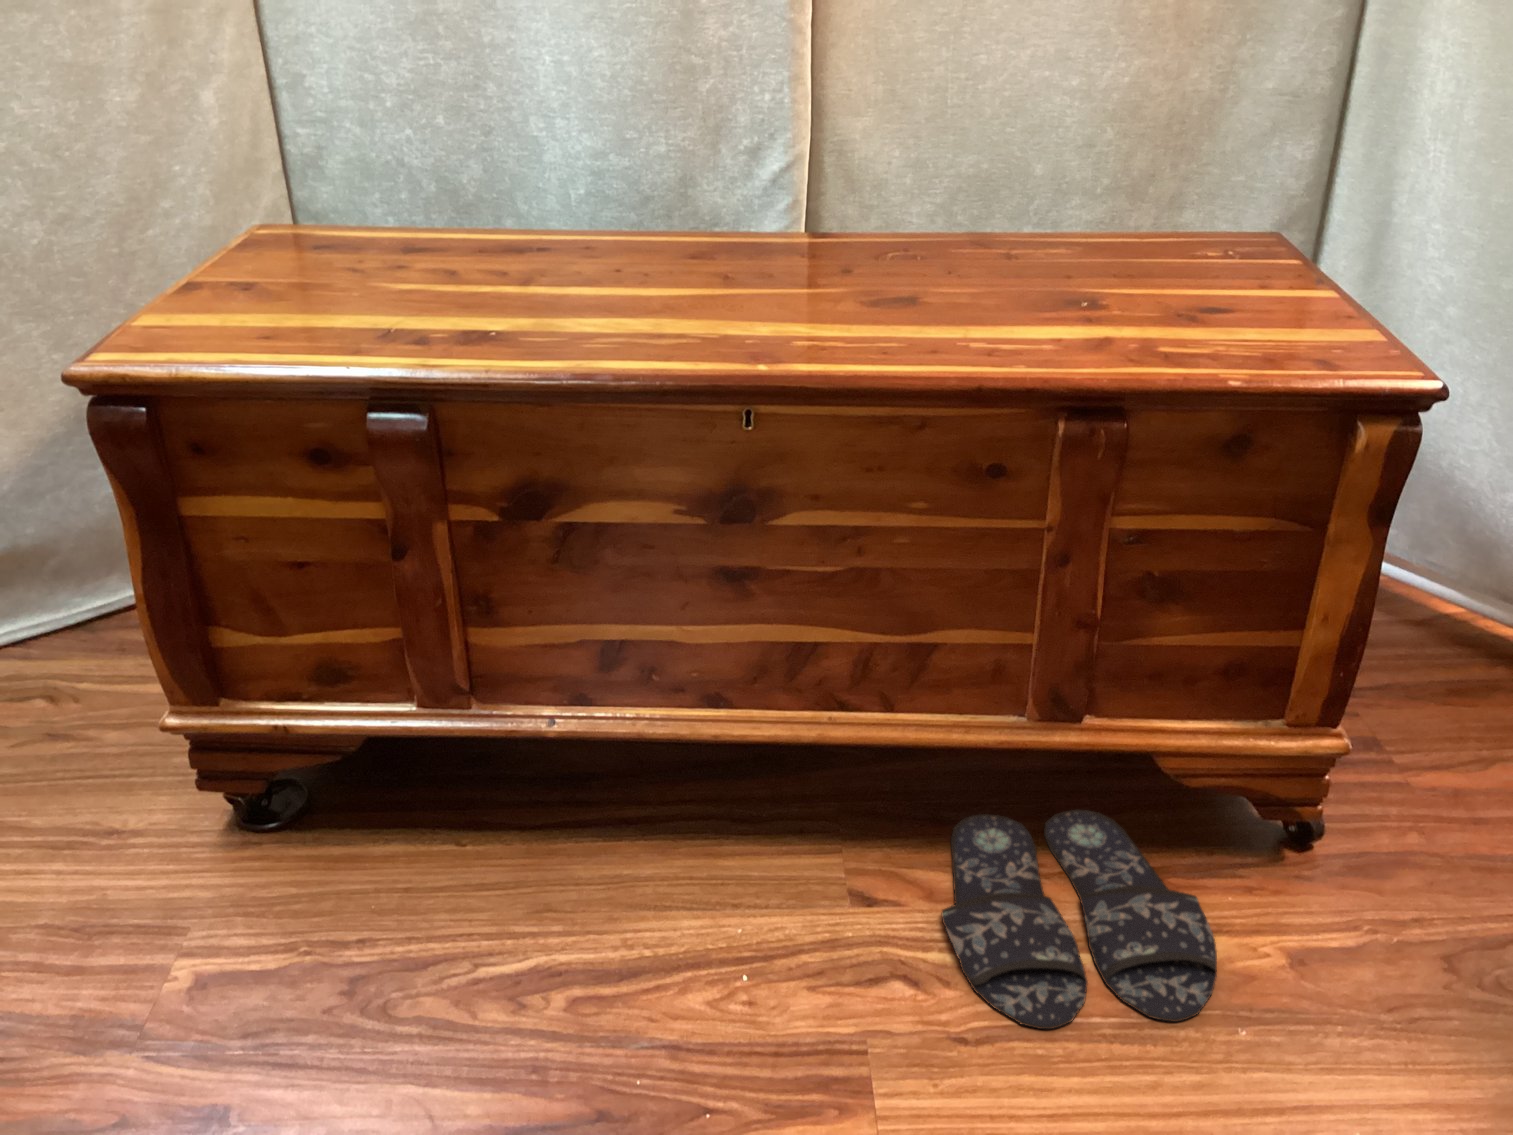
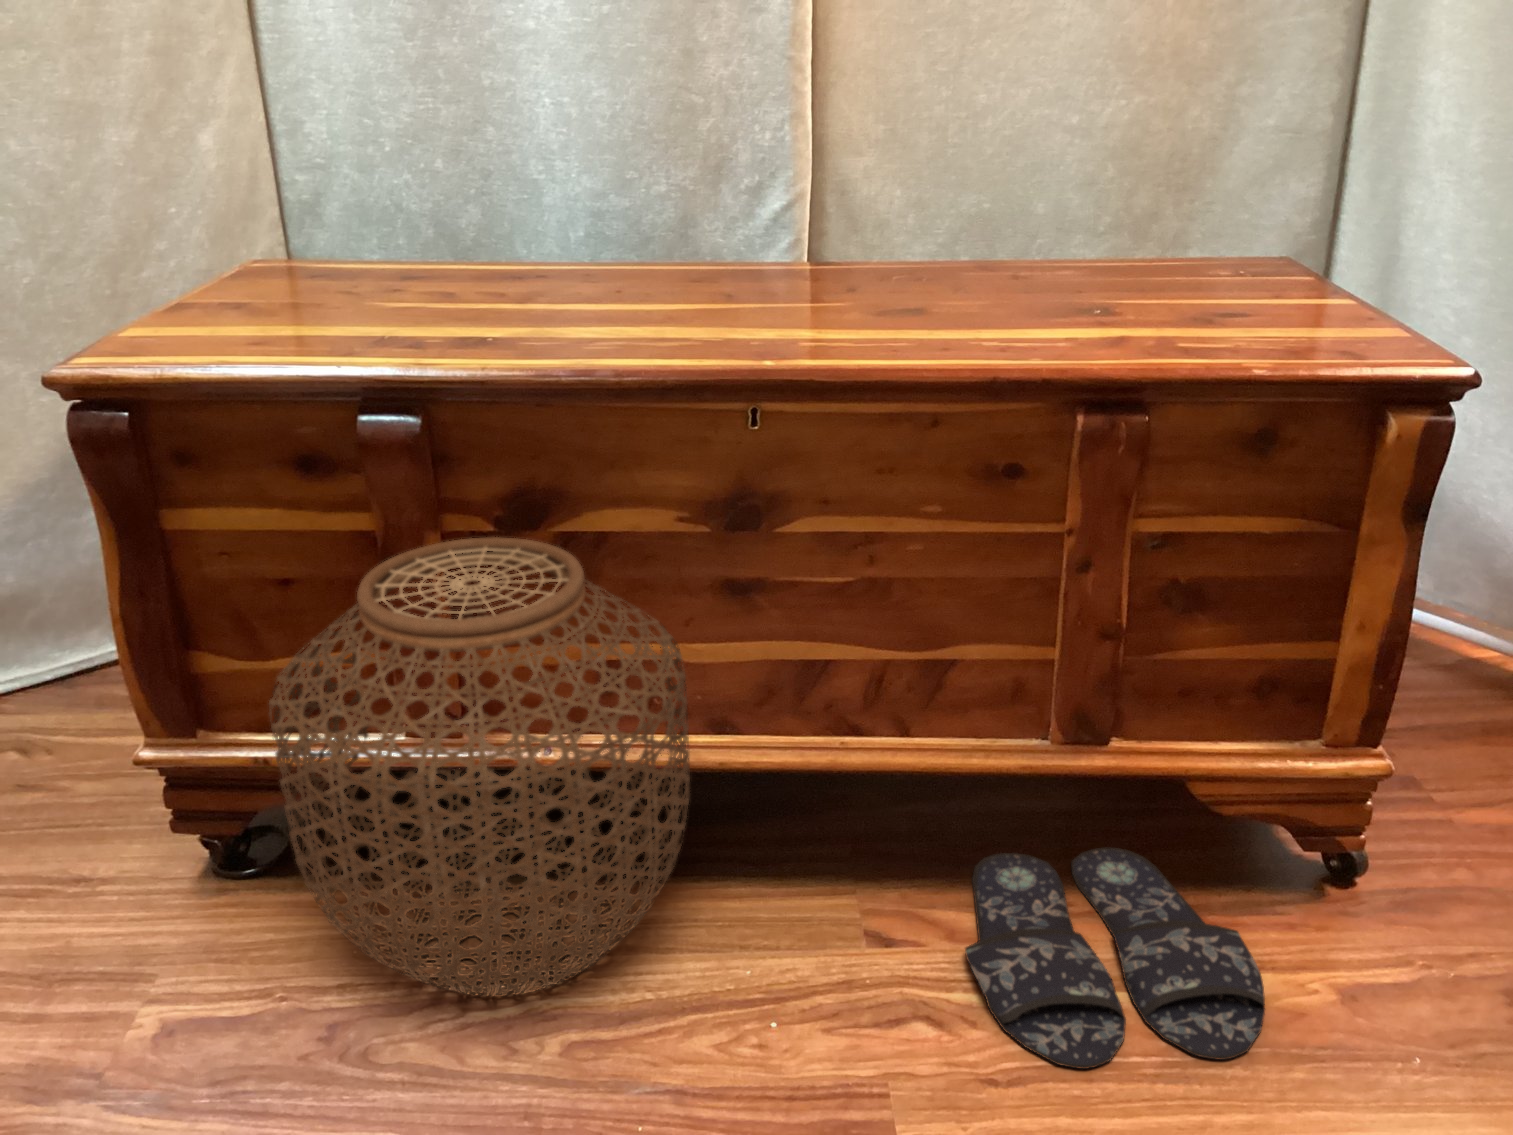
woven basket: none [288,526,685,954] -> present [269,537,690,996]

